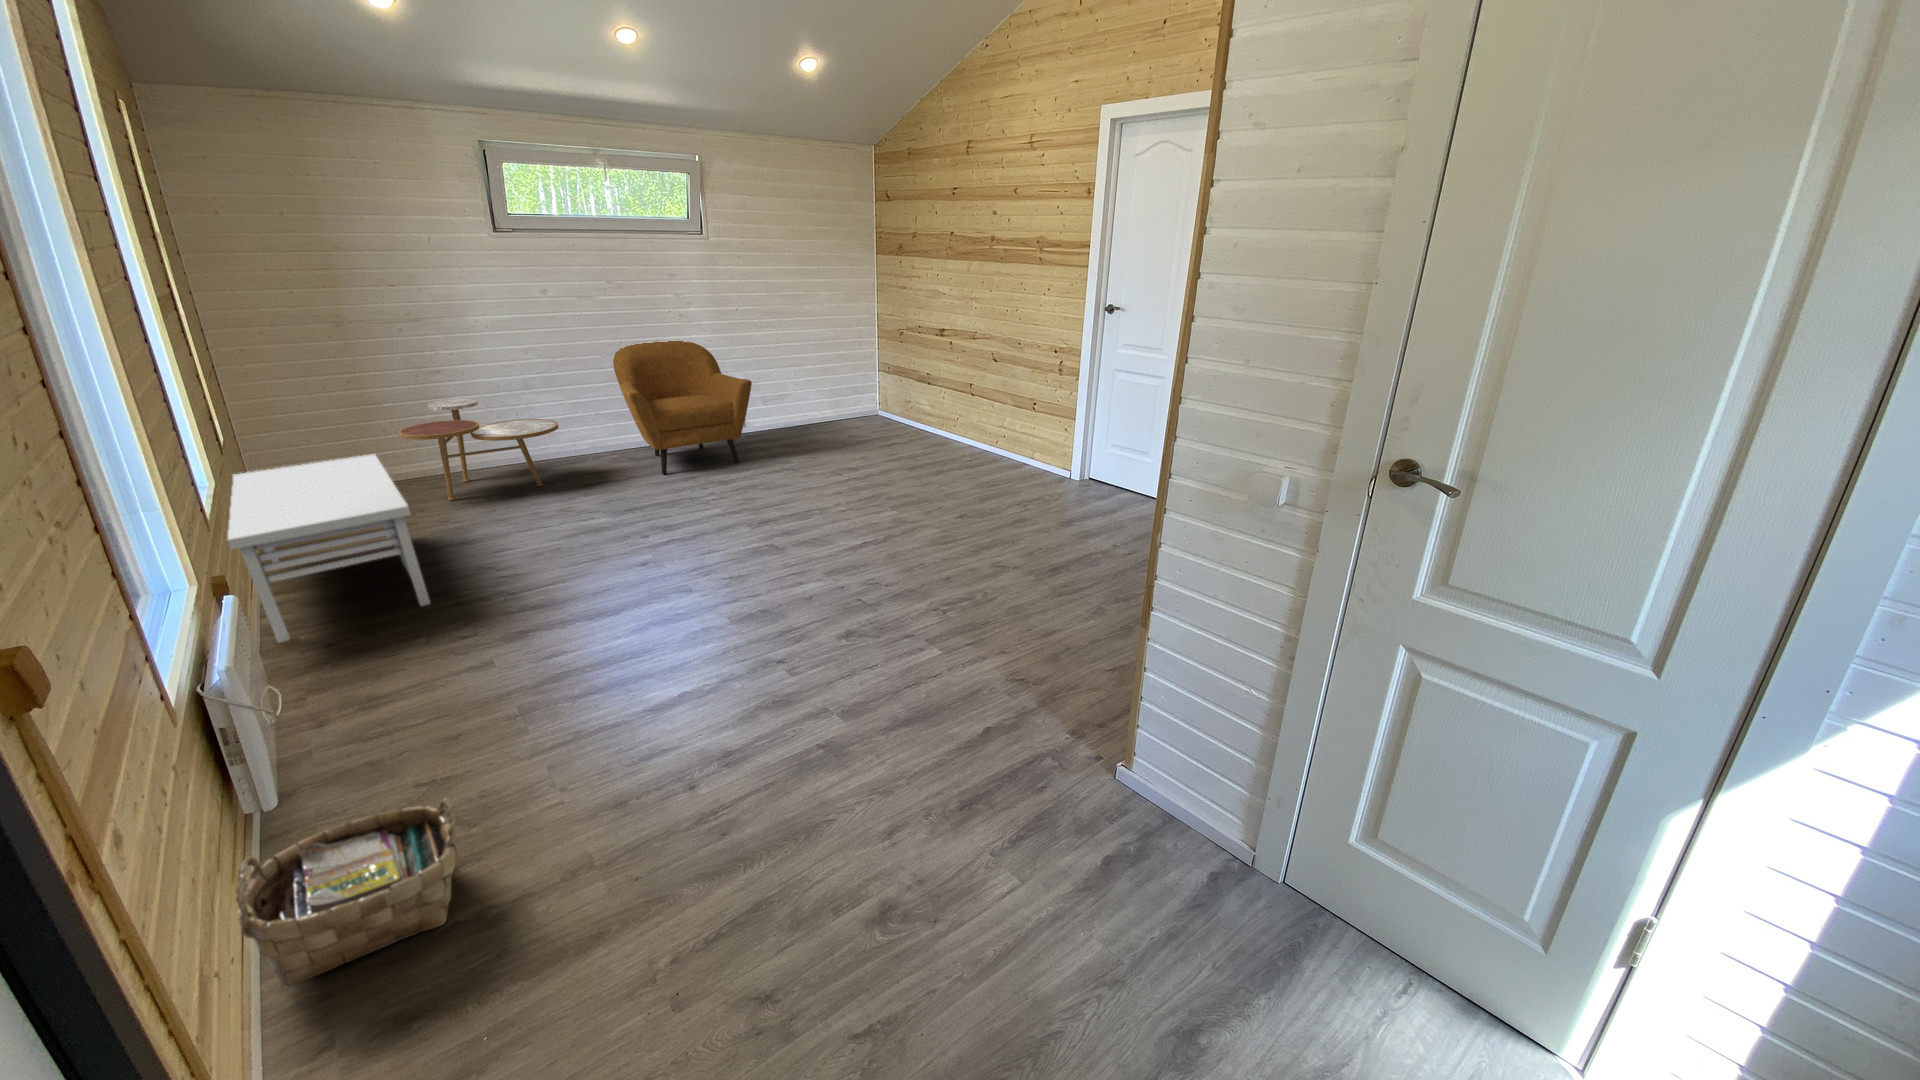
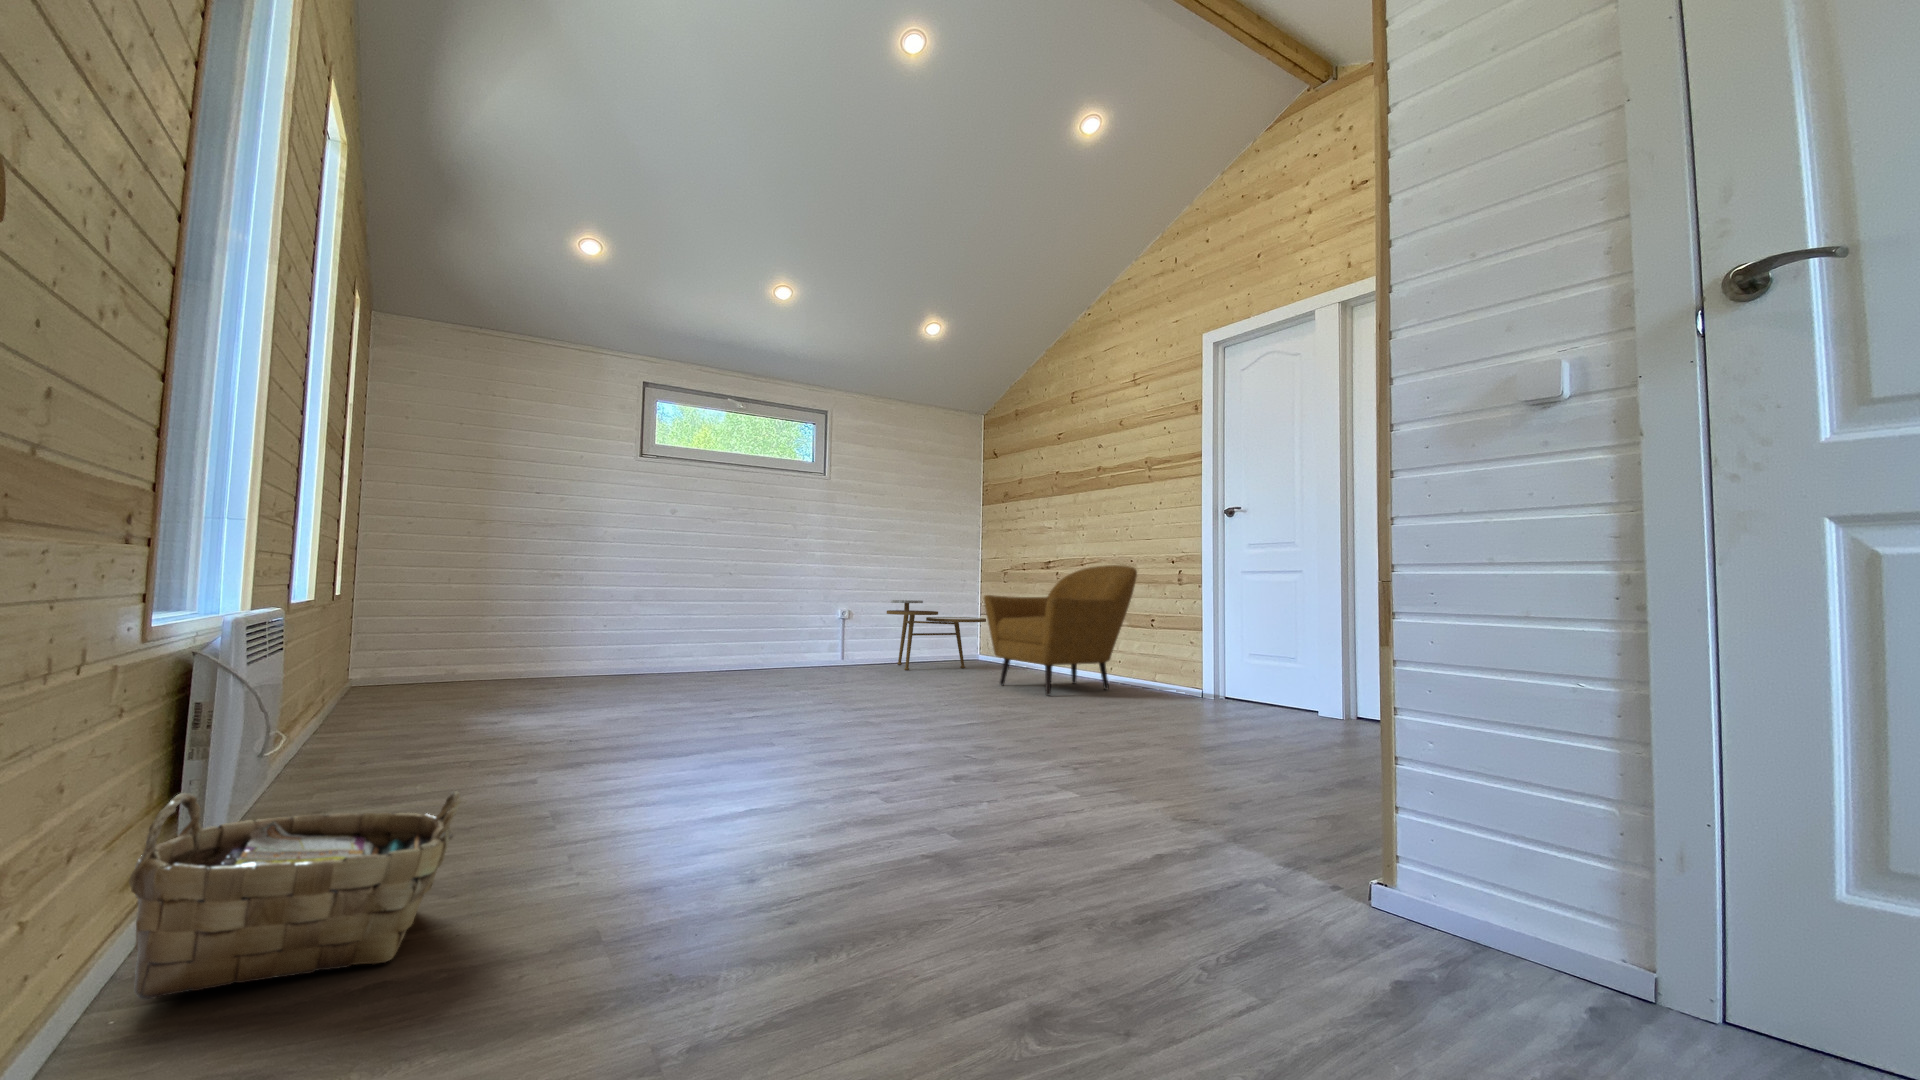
armchair: present [613,341,752,474] -> present [983,565,1137,695]
side table: present [398,399,558,500] -> present [887,600,986,670]
storage bench: present [228,455,430,643] -> none [324,611,510,751]

